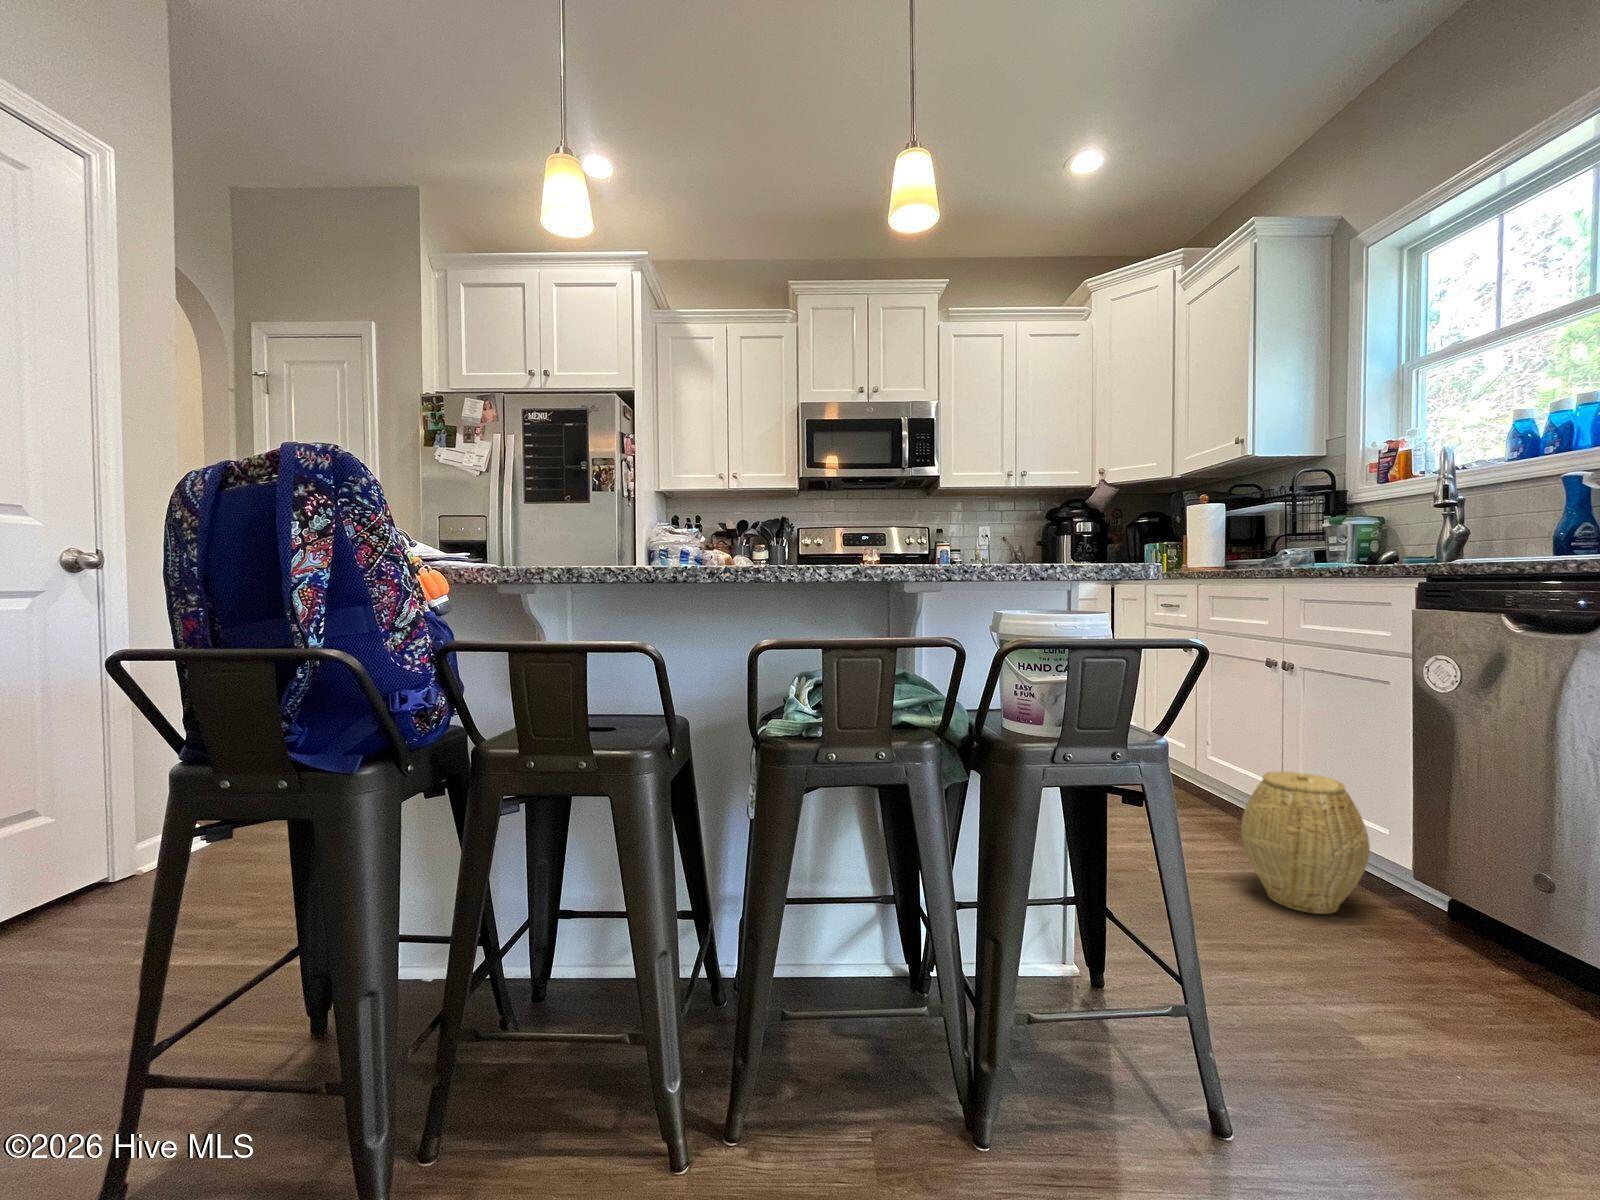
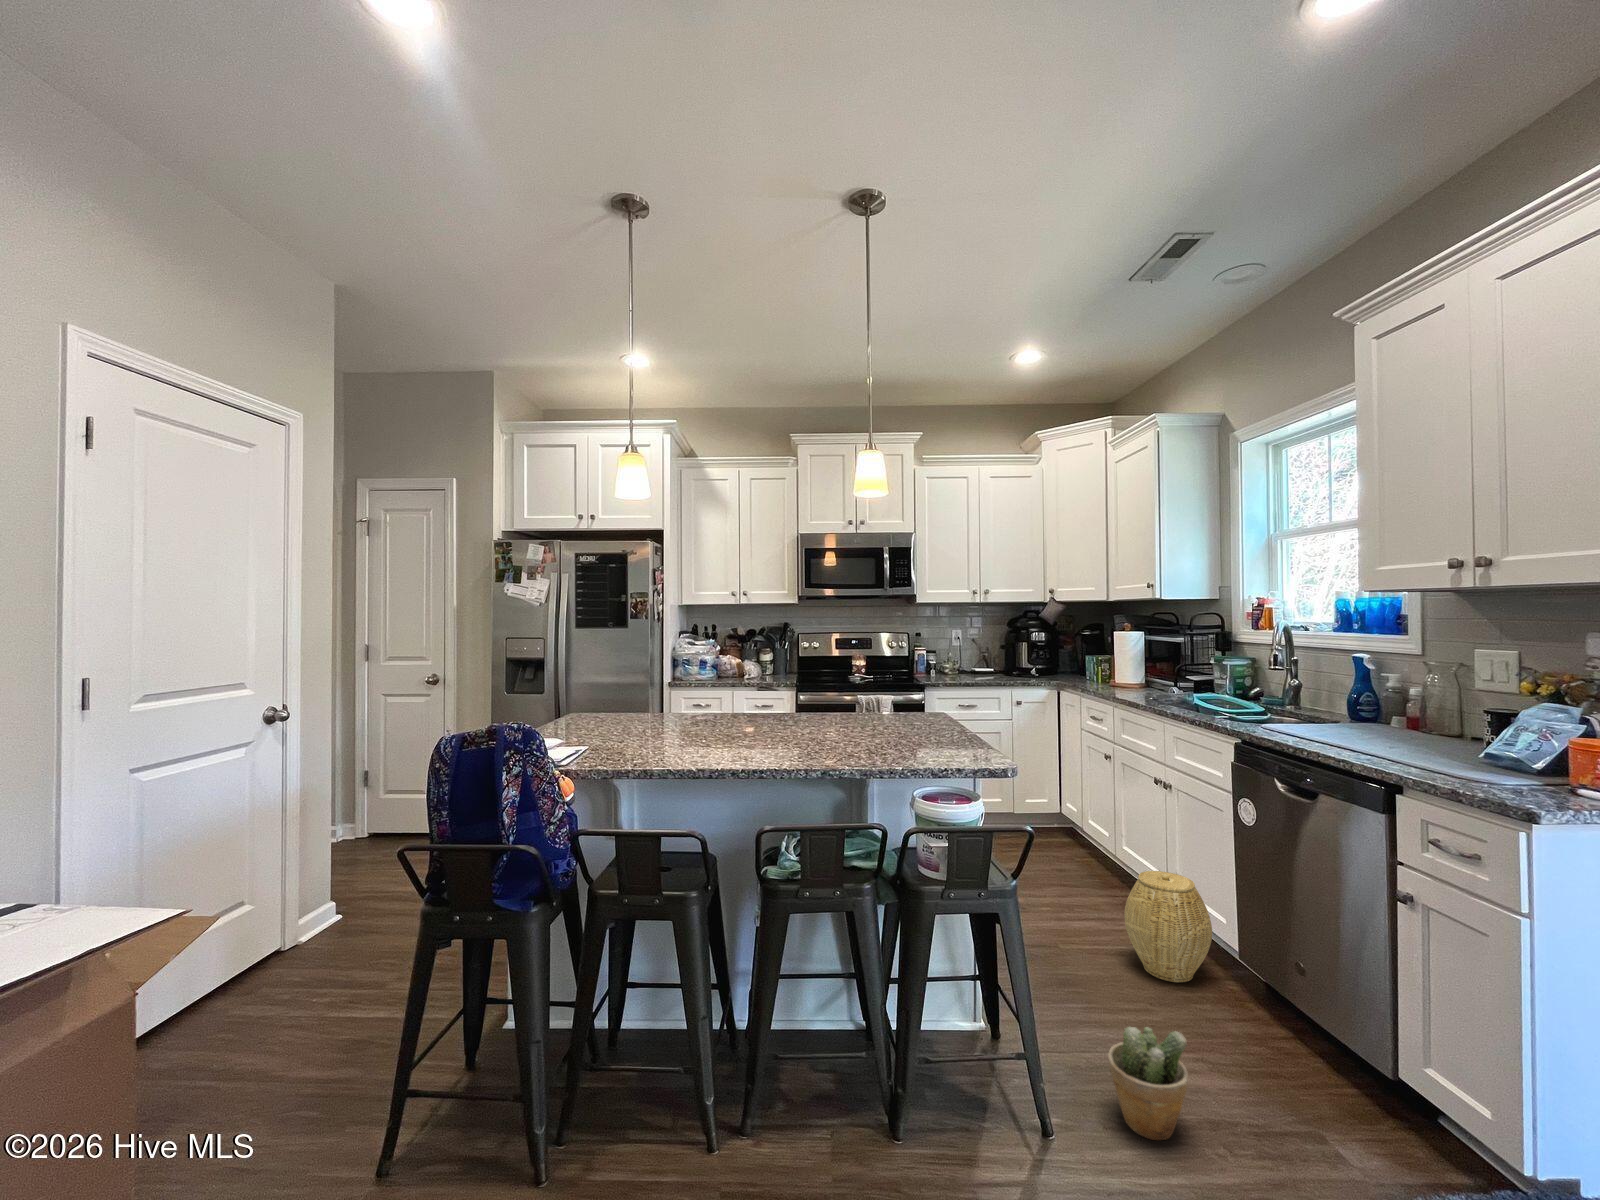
potted plant: none [1295,965,1439,1139] -> present [1108,1027,1188,1140]

